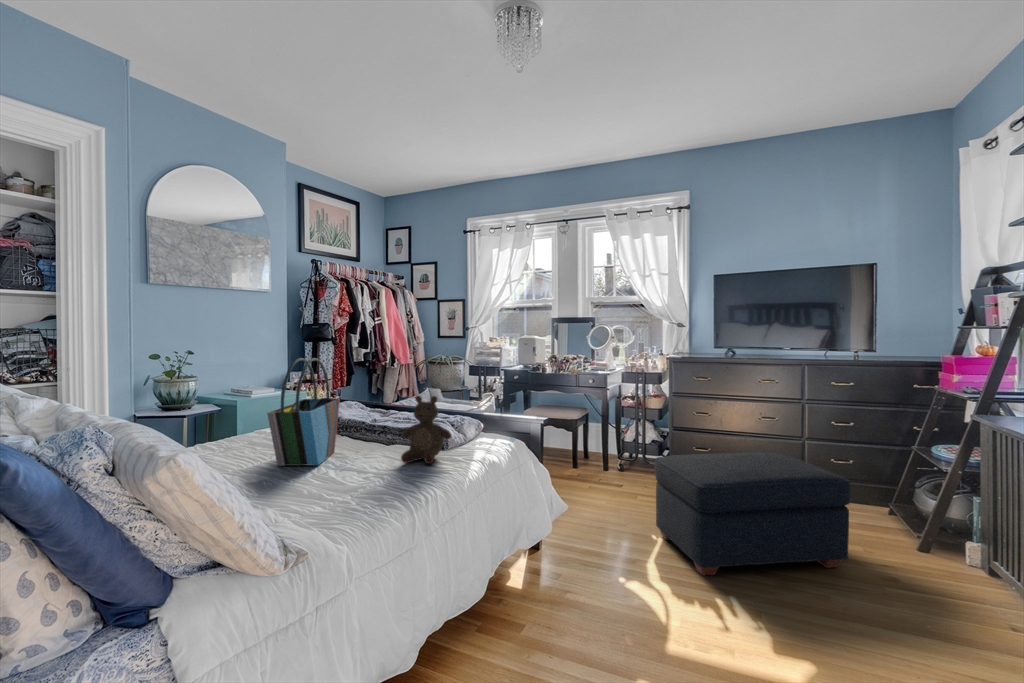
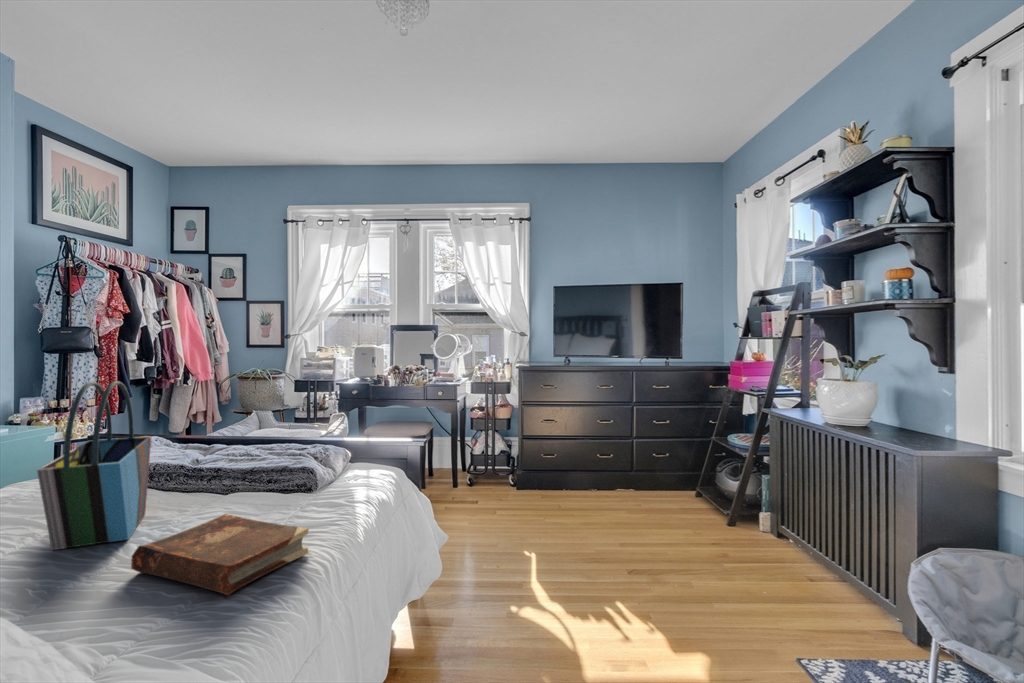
stuffed bear: present [401,396,451,464] -> none [257,426,329,519]
ottoman: present [654,453,851,575] -> none [529,457,705,590]
book: none [312,455,420,503] -> present [131,514,309,595]

